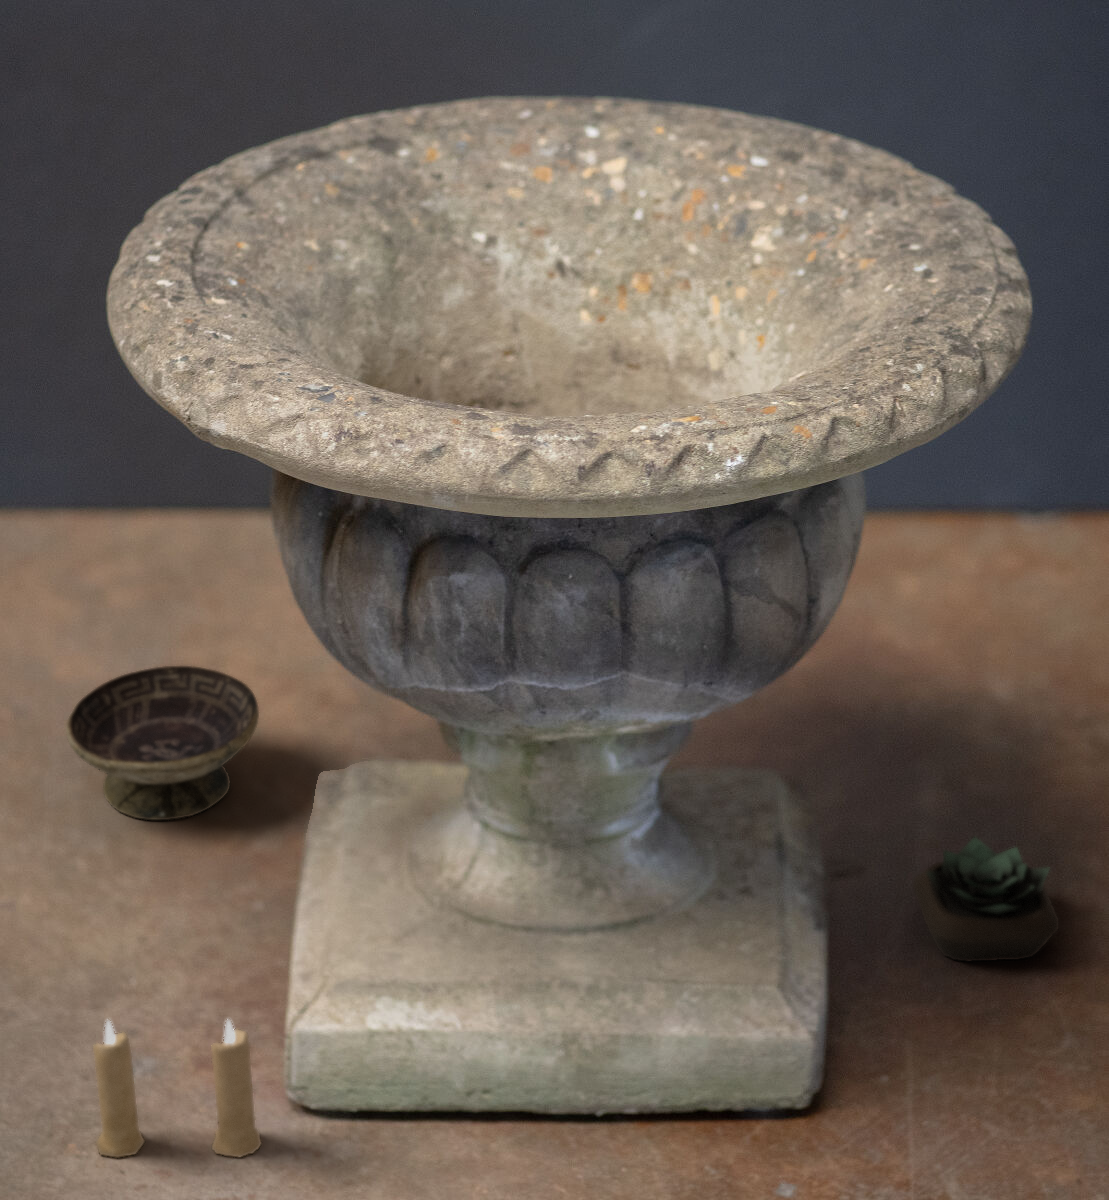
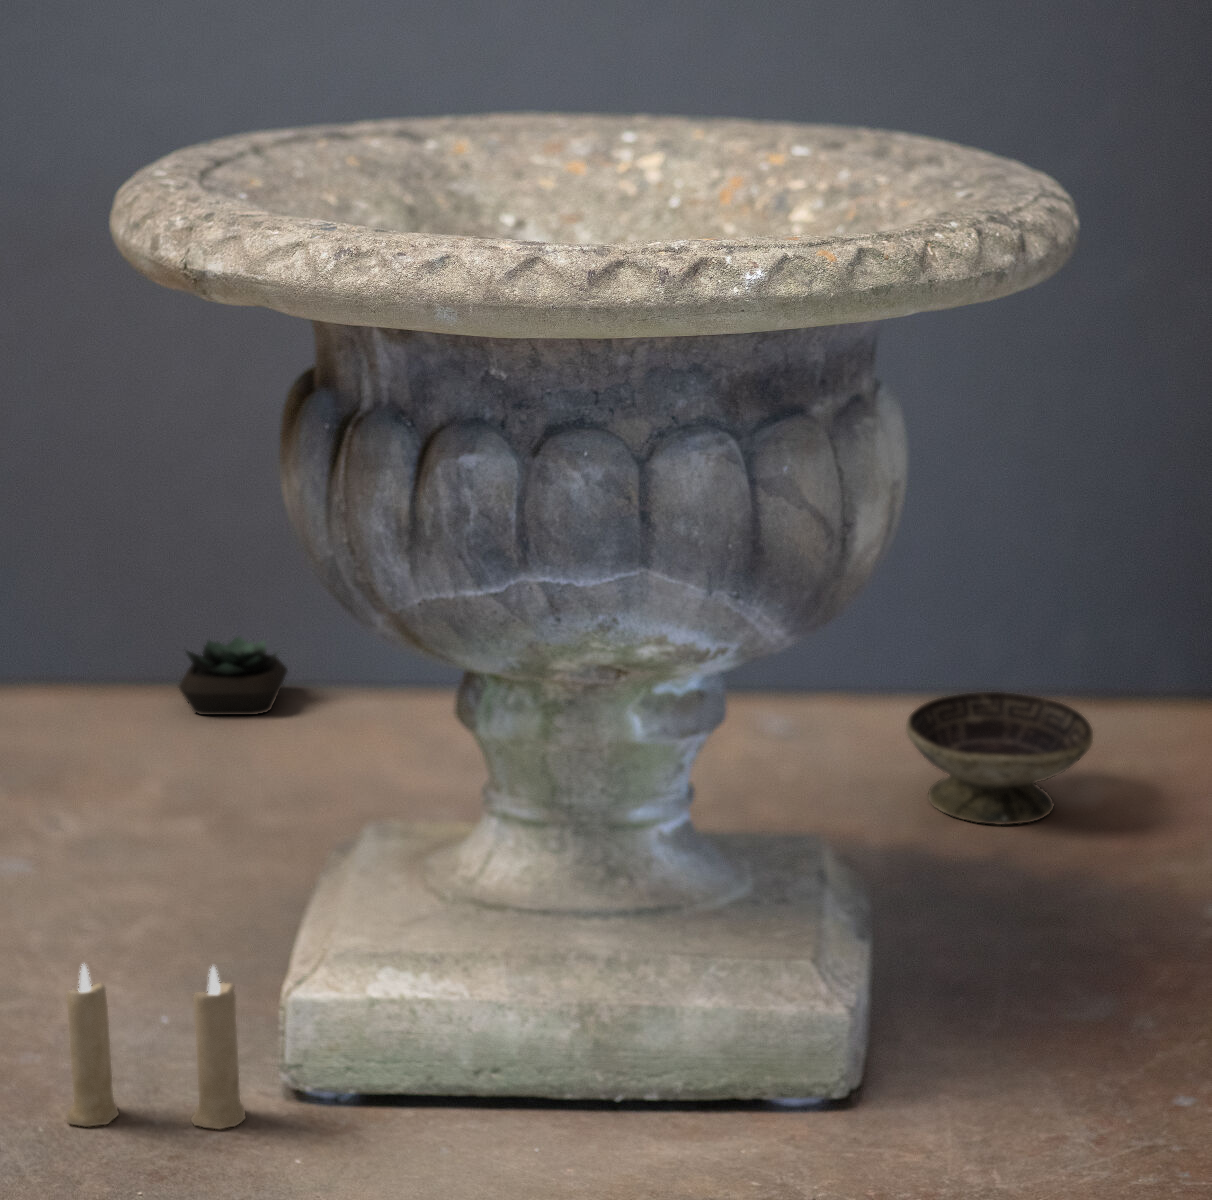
decorative bowl: present [66,666,259,820] -> present [906,692,1093,825]
succulent plant: present [913,837,1059,962] -> present [179,637,287,715]

